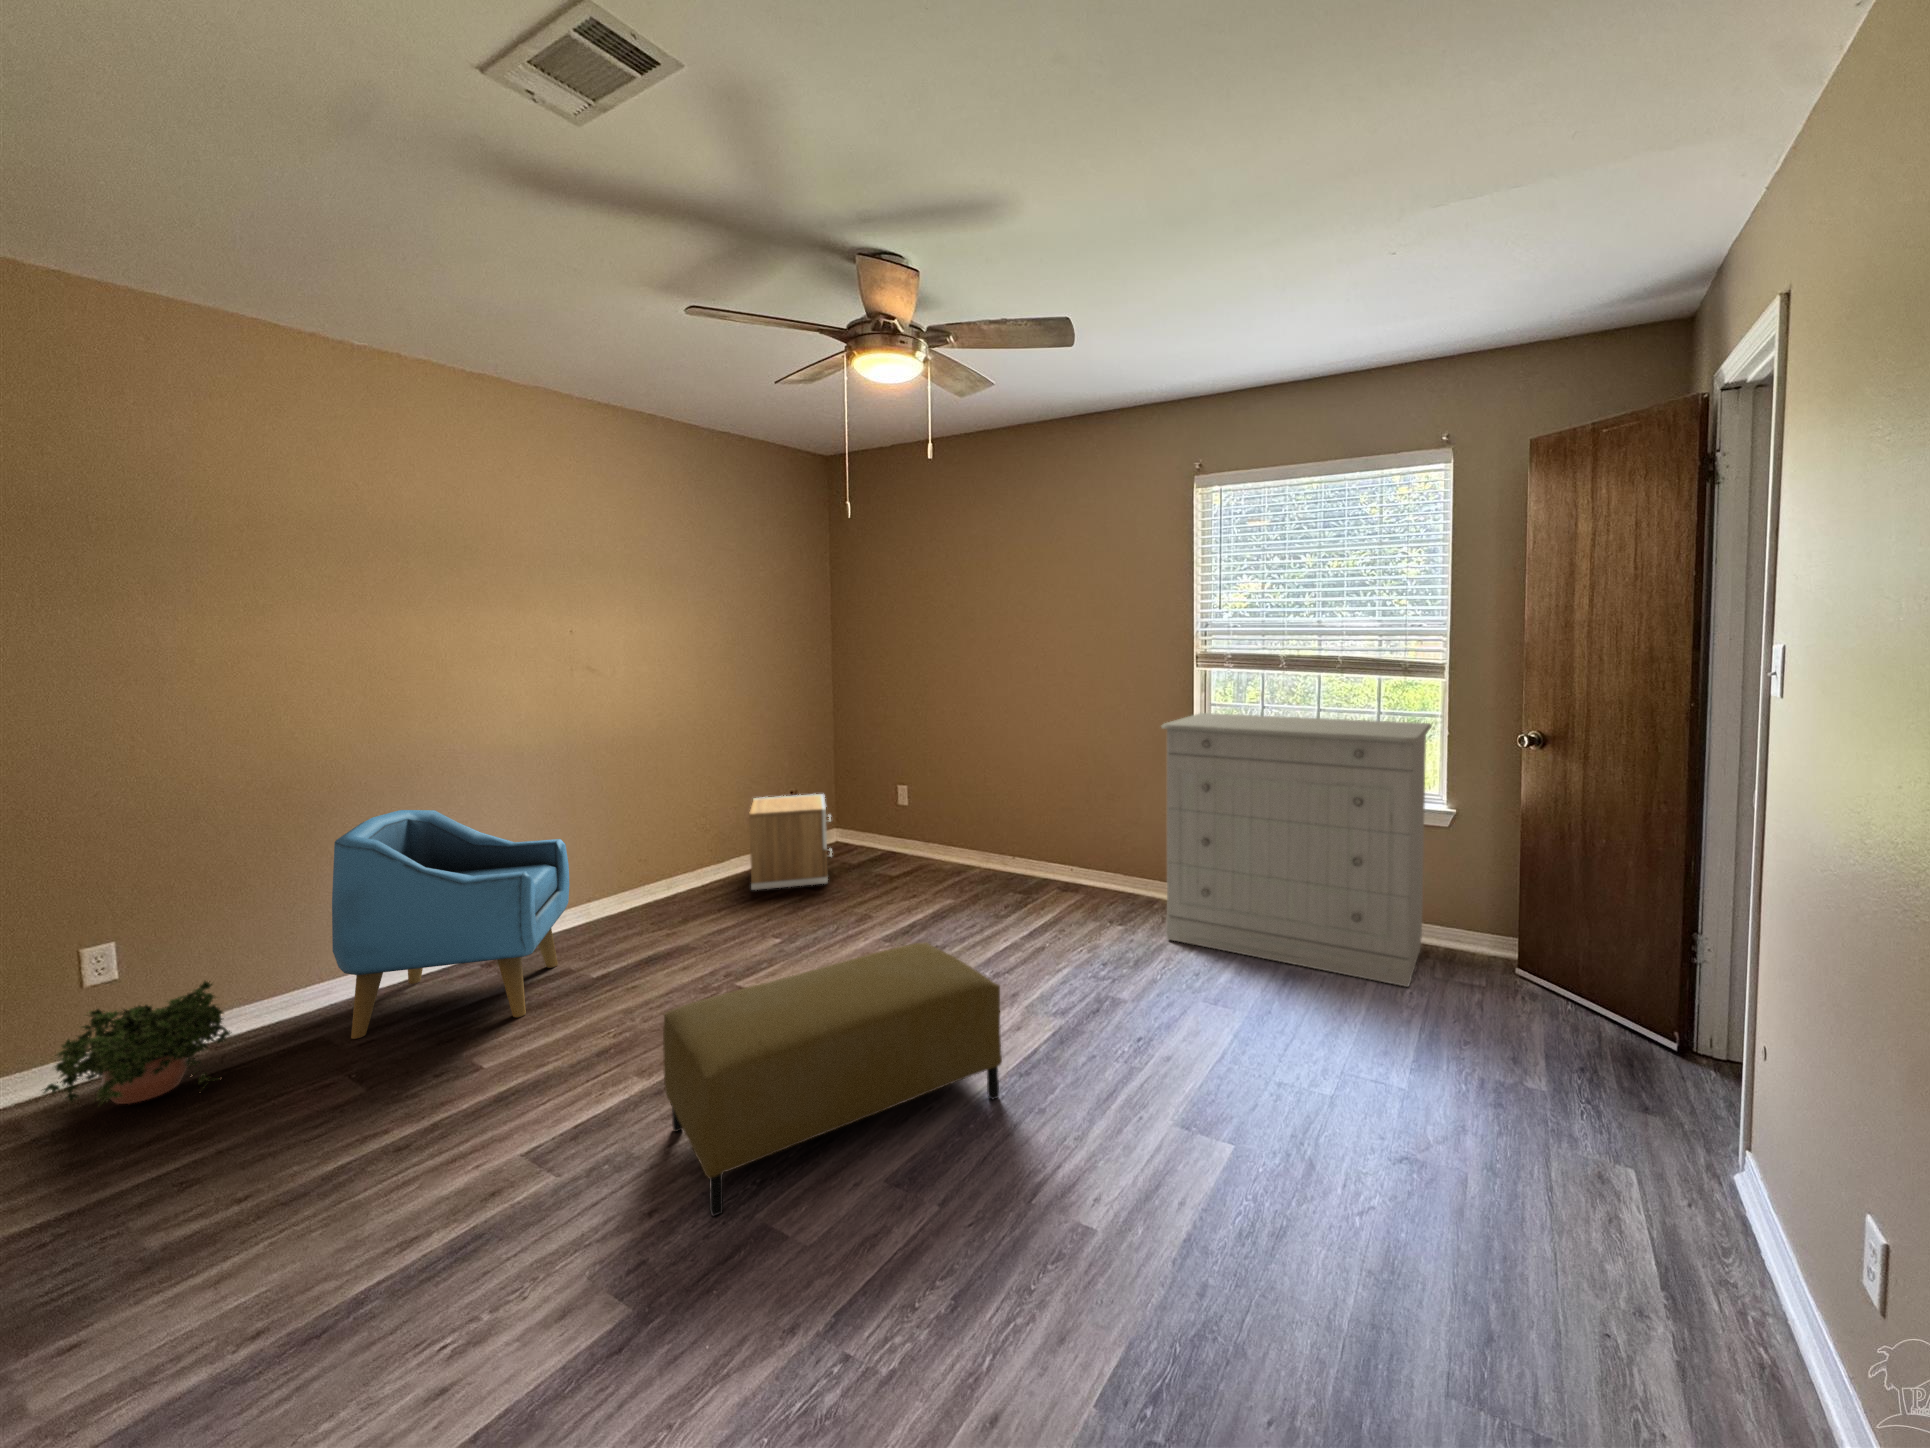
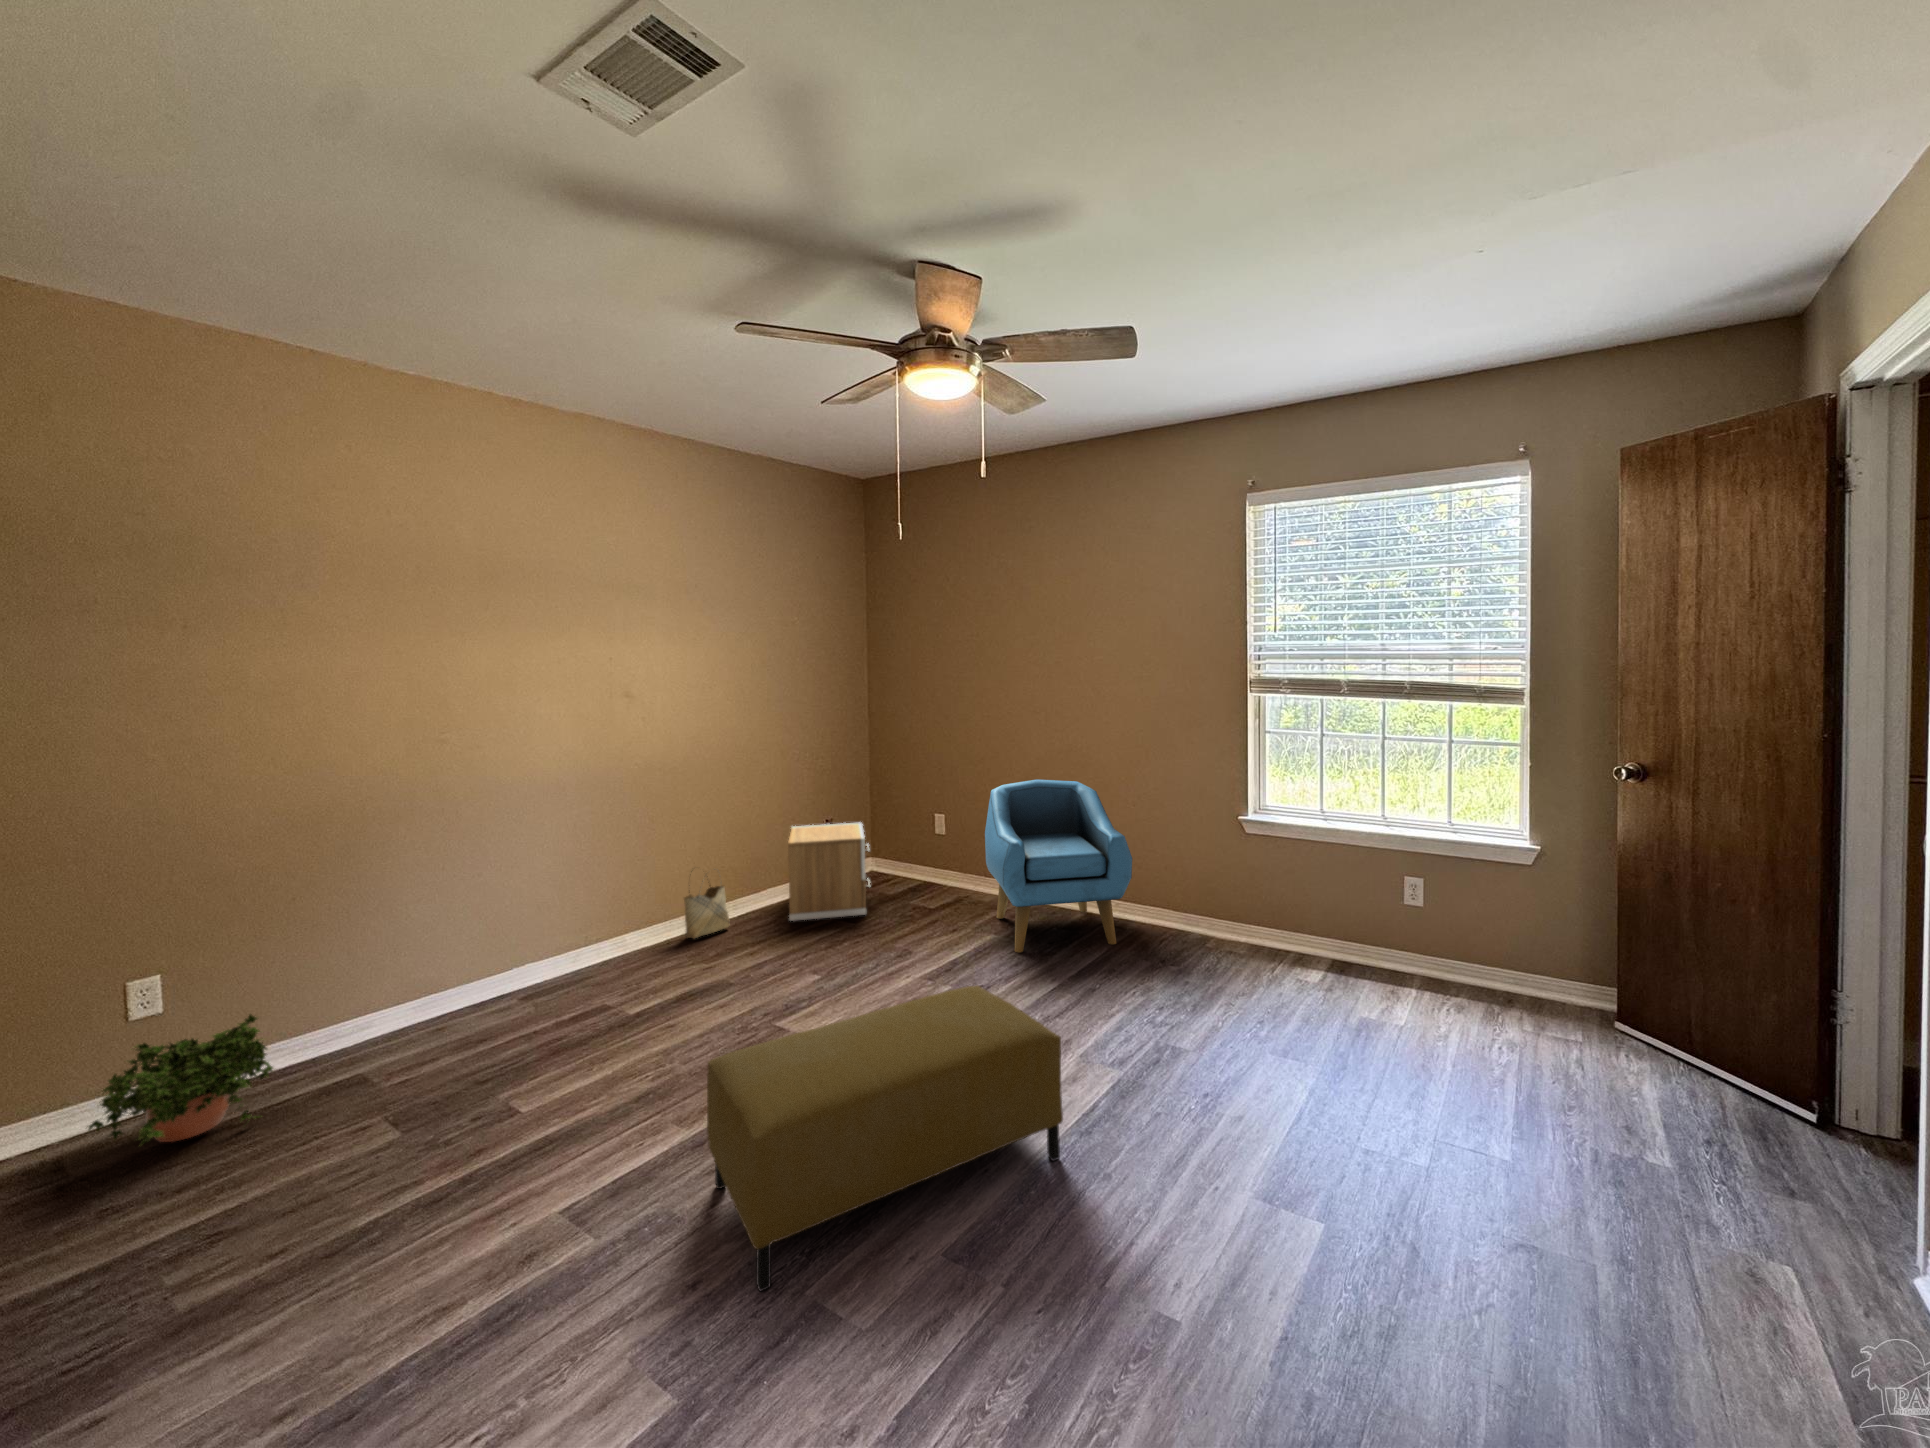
dresser: present [1162,713,1431,987] -> none [1216,741,1508,1040]
armchair: present [332,810,569,1039] -> present [985,780,1132,953]
woven basket: none [644,838,691,908] -> present [684,871,730,938]

